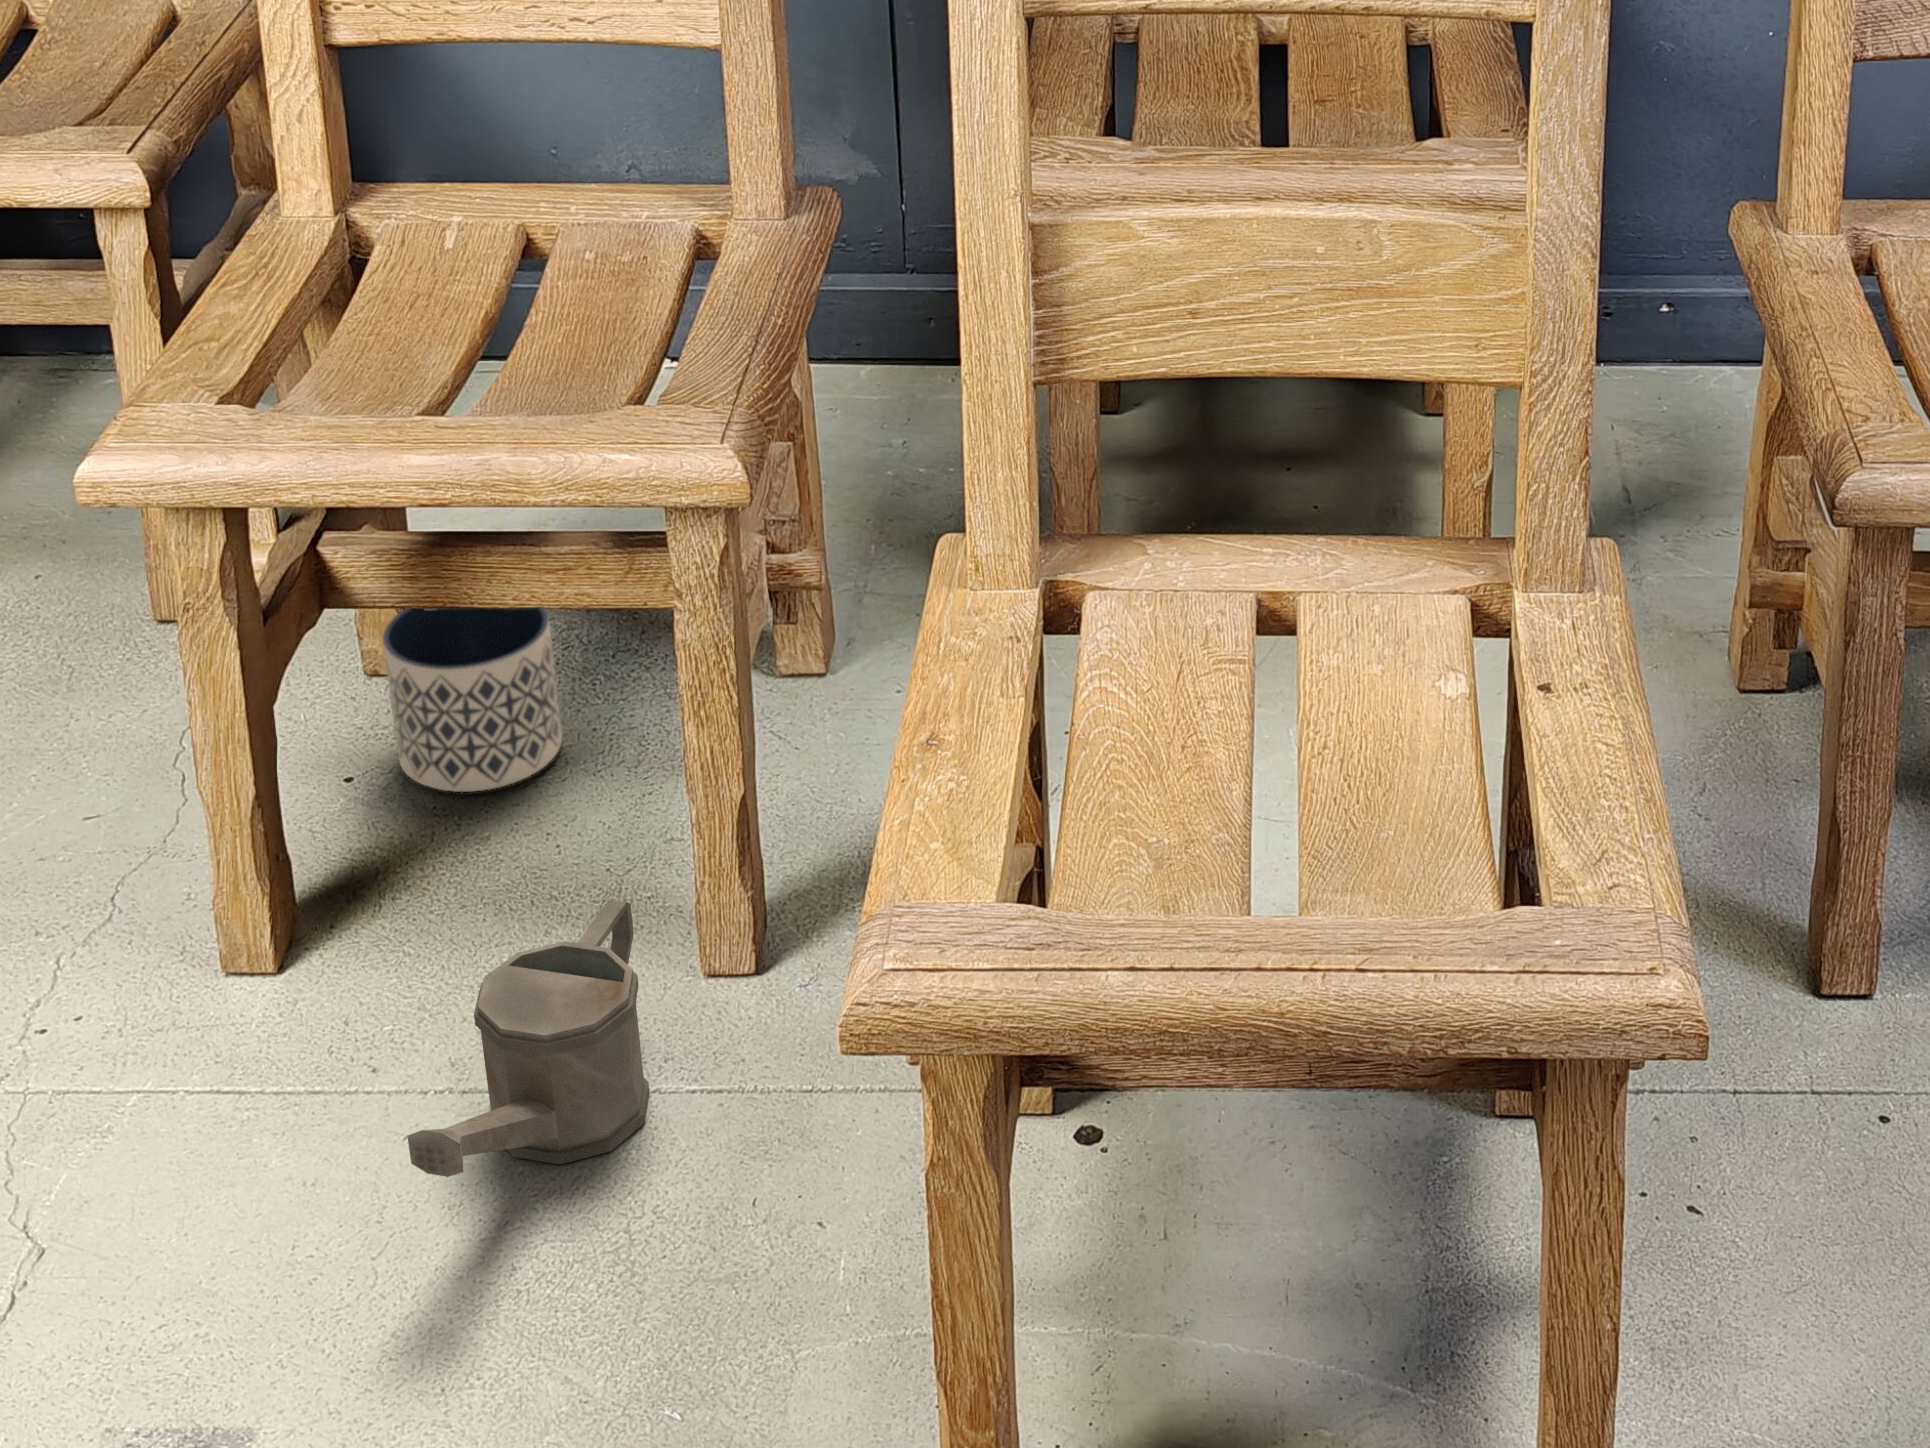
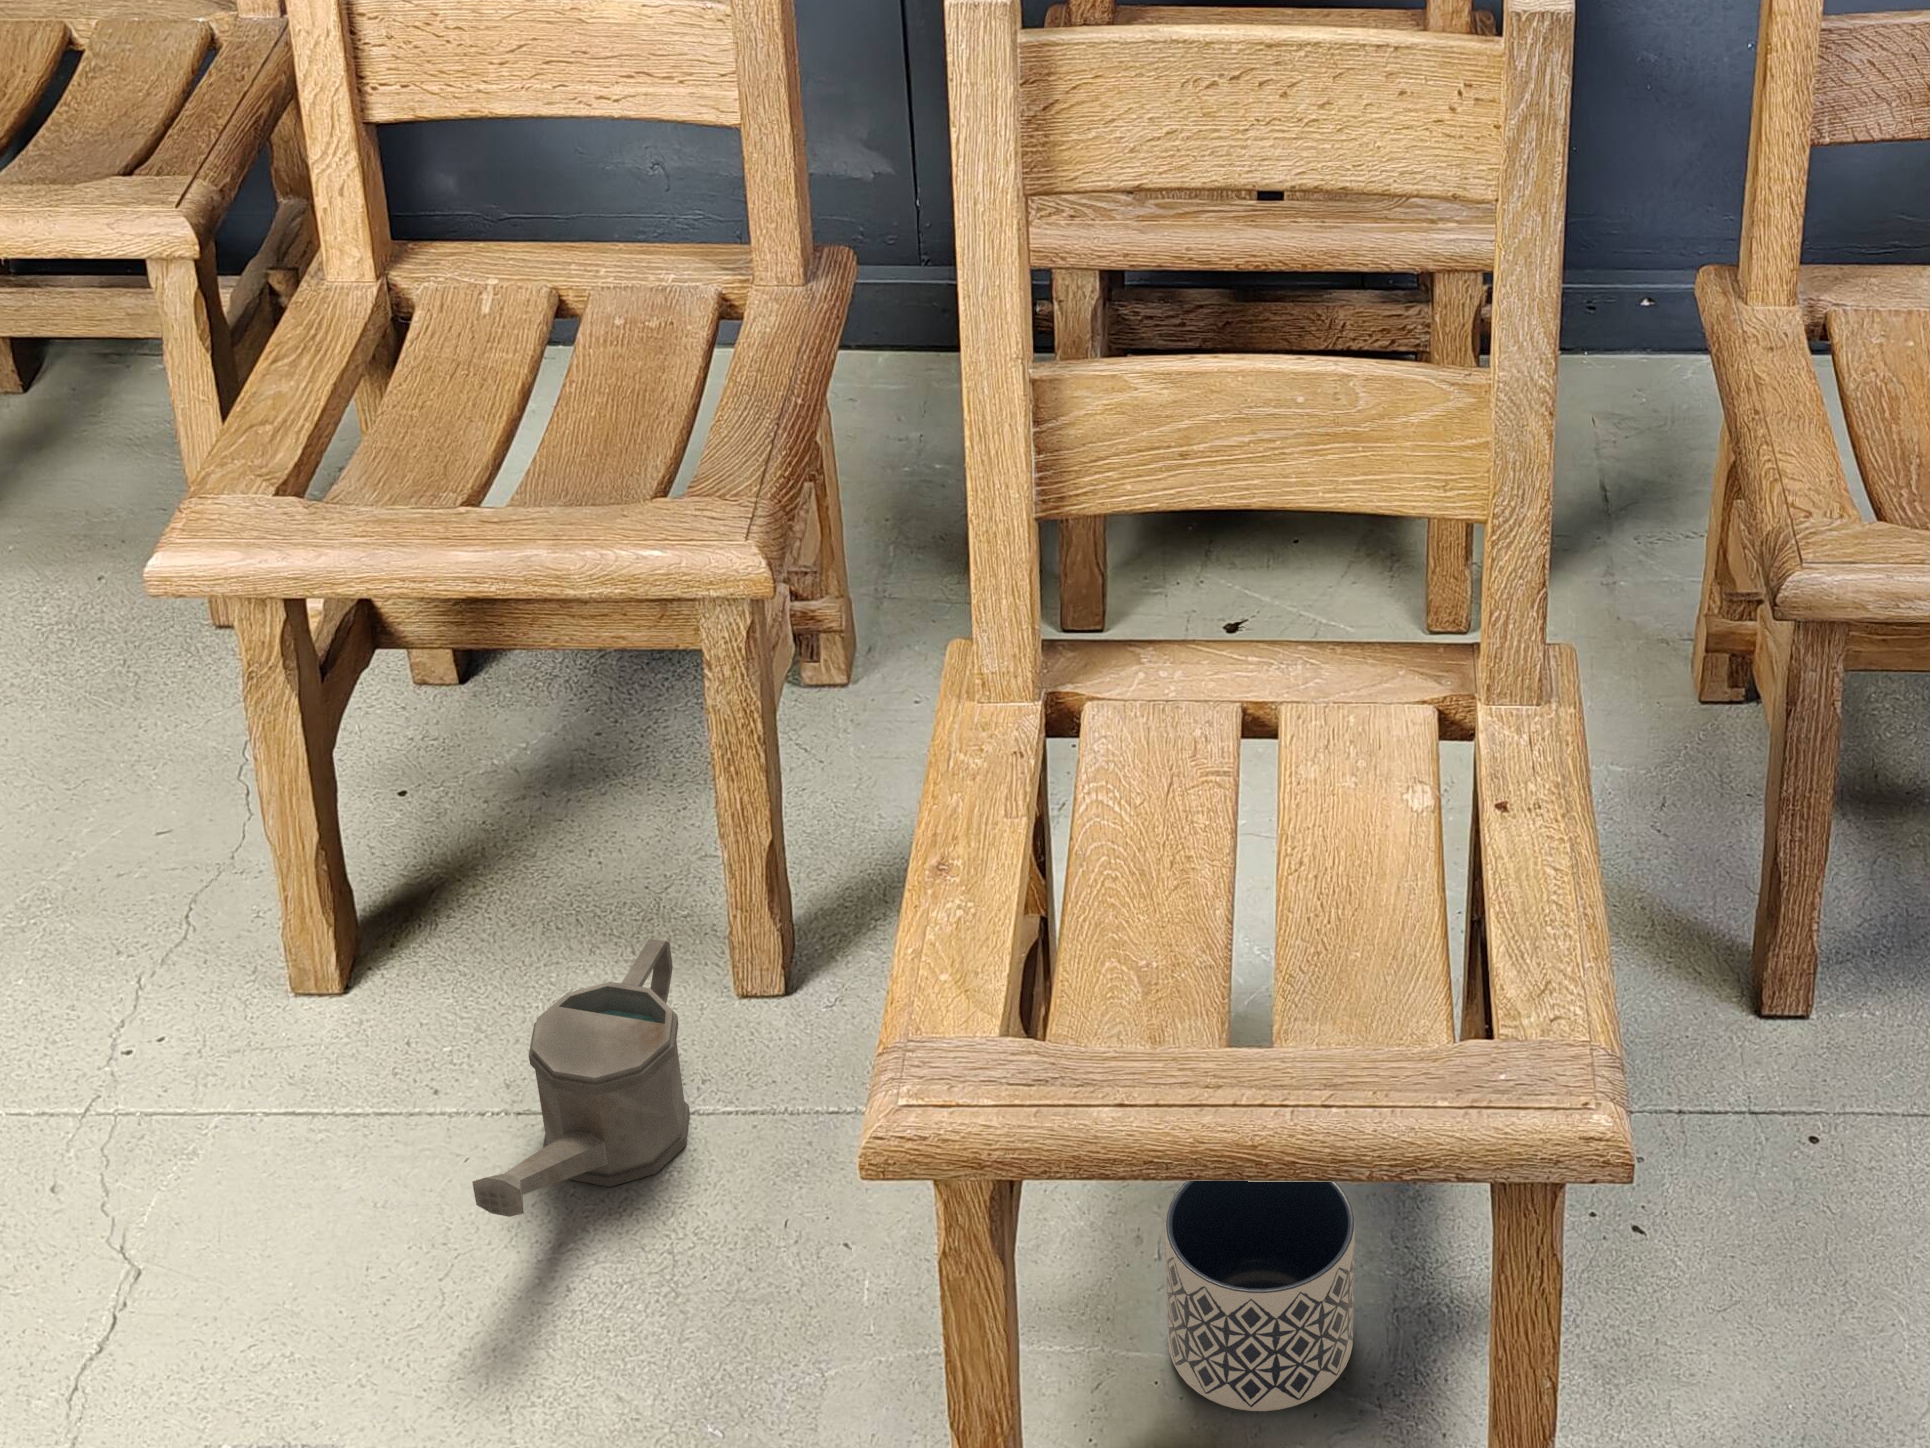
planter: present [383,606,562,792] -> present [1165,1181,1355,1411]

